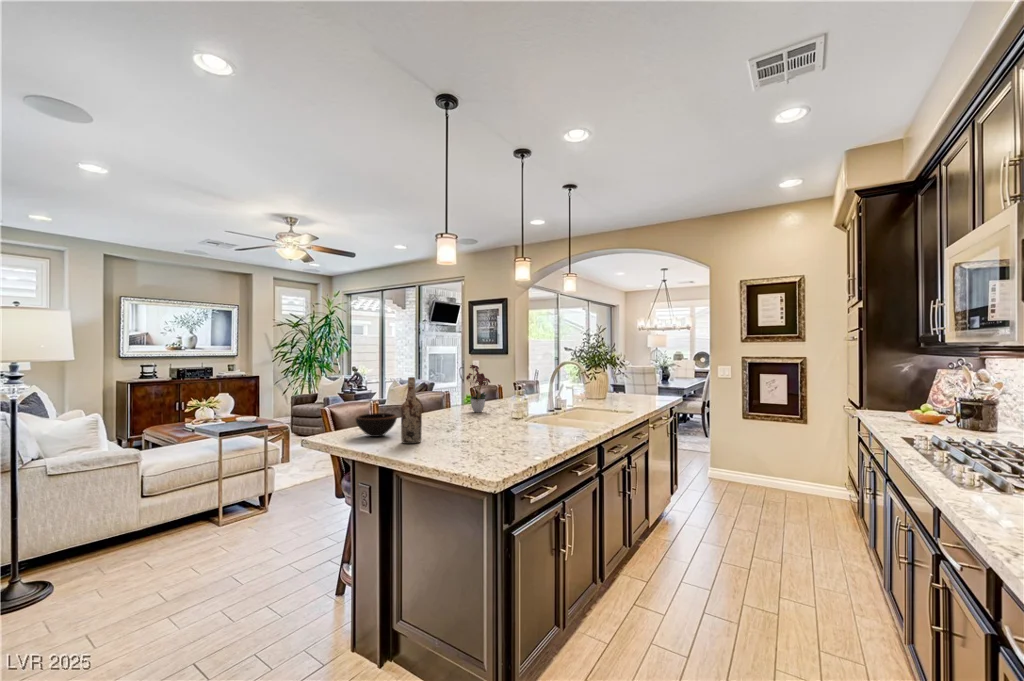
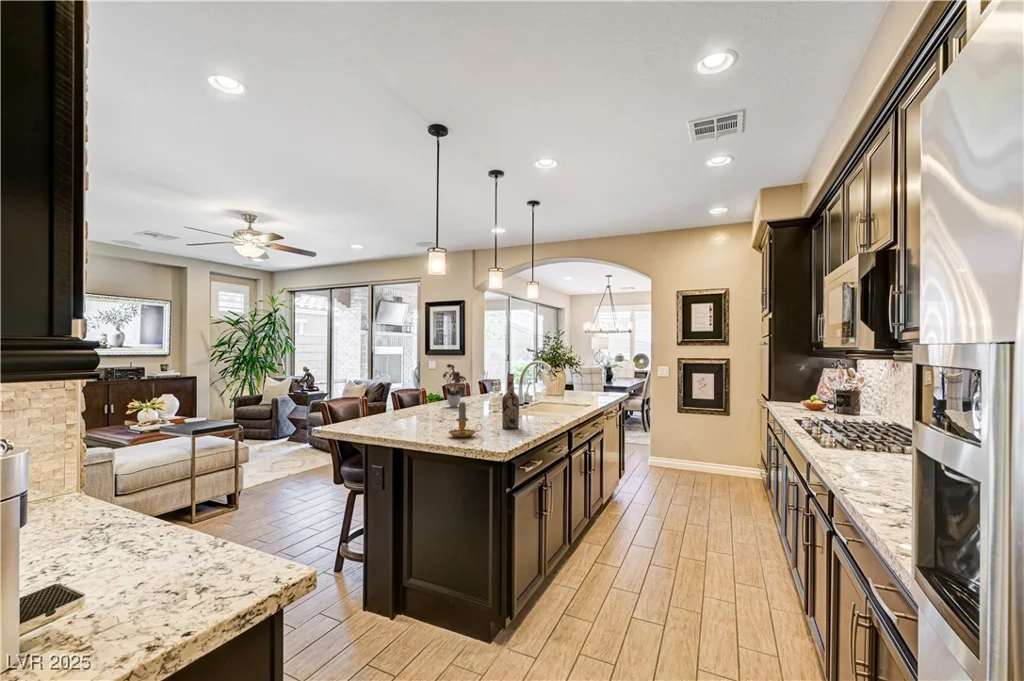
wine bottle: present [401,377,422,444] -> present [502,374,519,429]
candle: none [442,411,483,457] -> present [448,402,482,438]
bowl: present [356,413,397,437] -> none [361,406,397,426]

